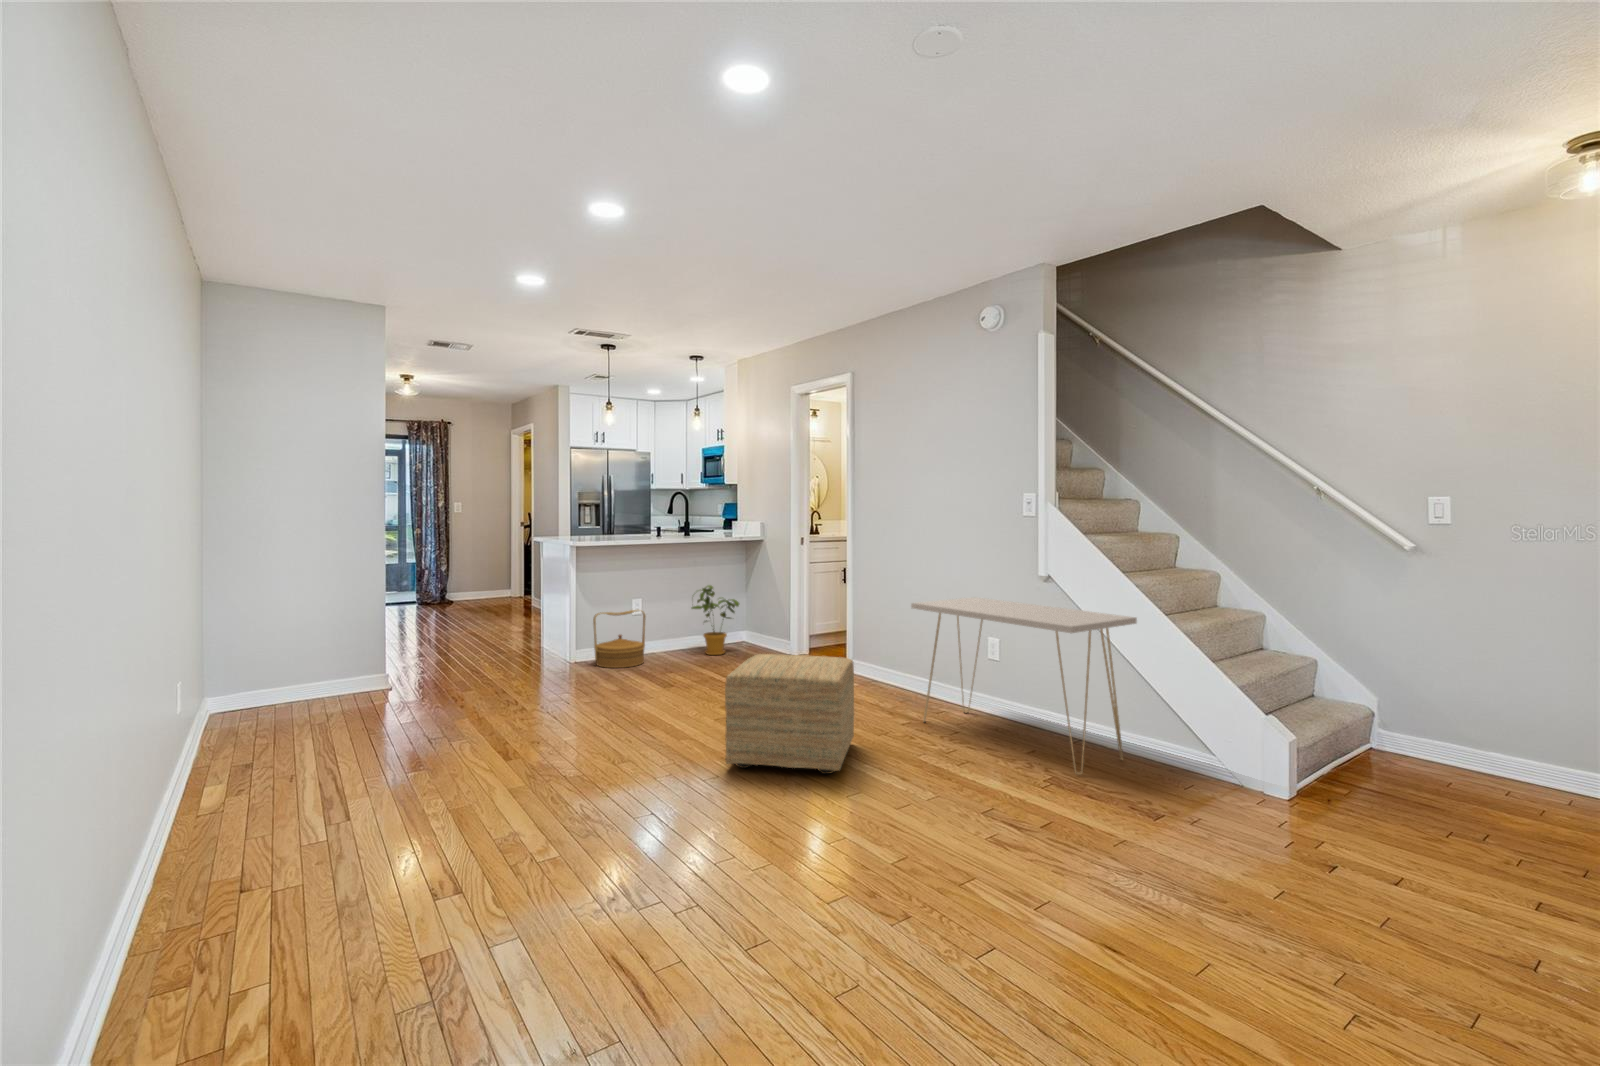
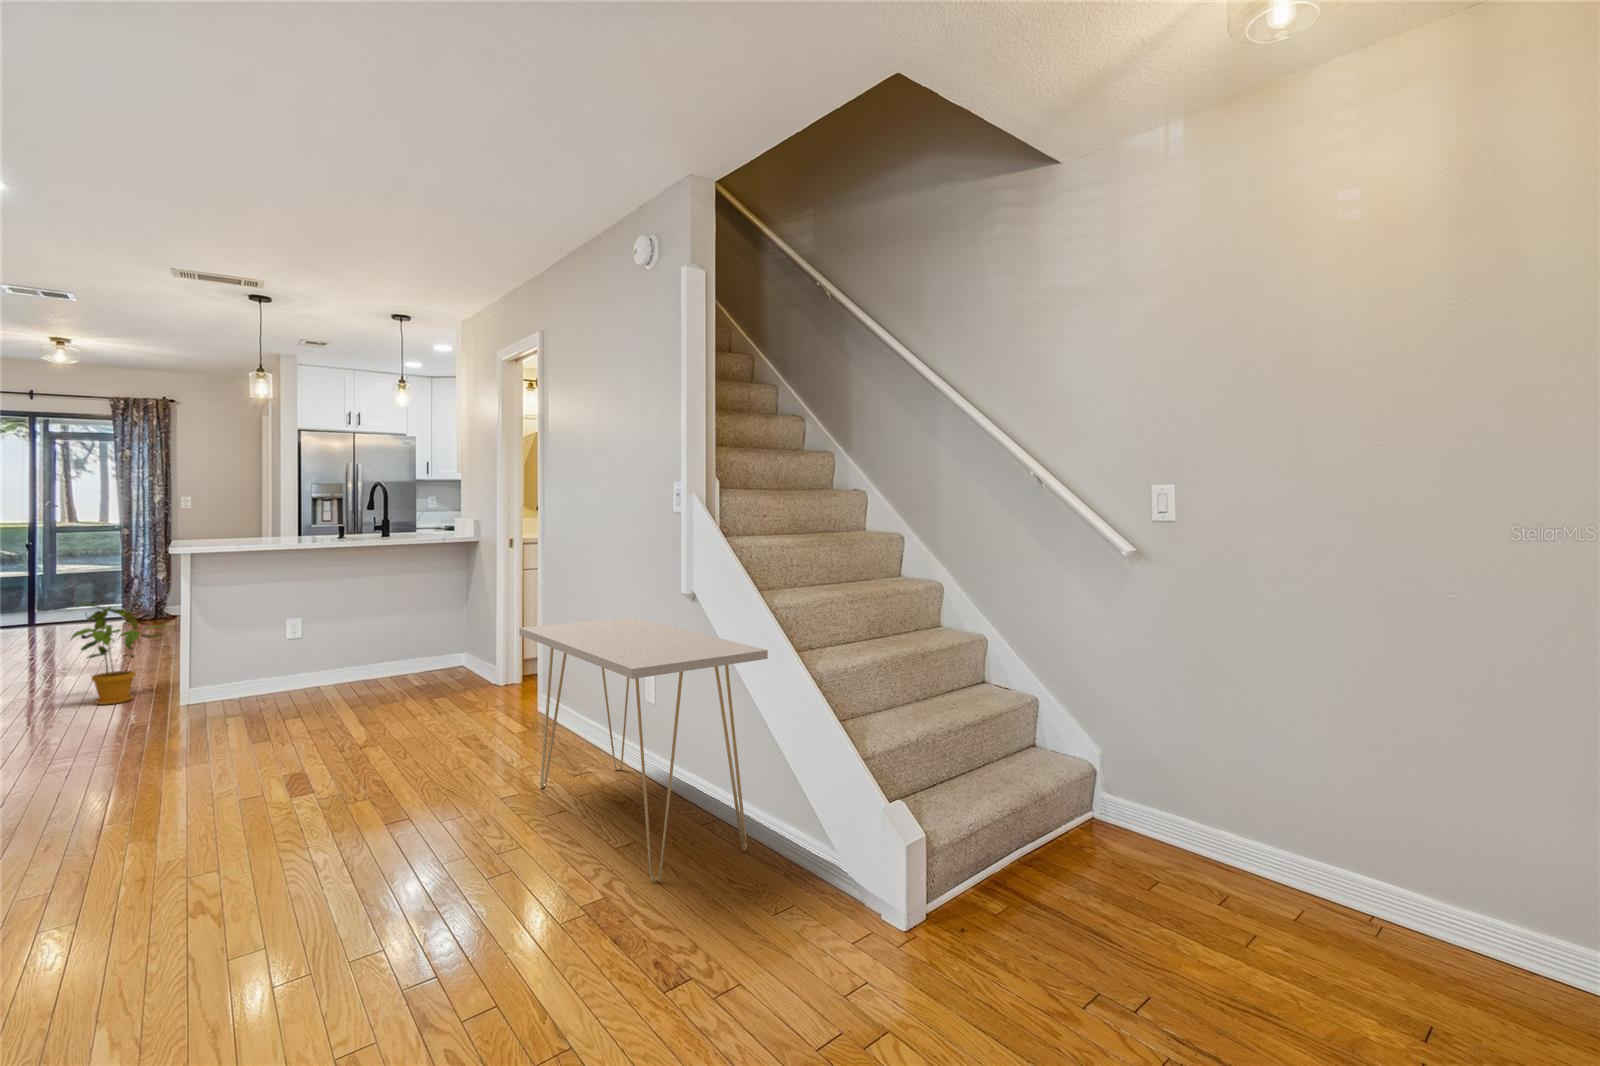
house plant: present [692,585,739,655] -> present [71,603,167,705]
woven basket: present [593,610,646,668] -> none [211,631,297,708]
ottoman: present [725,654,854,774] -> none [113,706,391,896]

